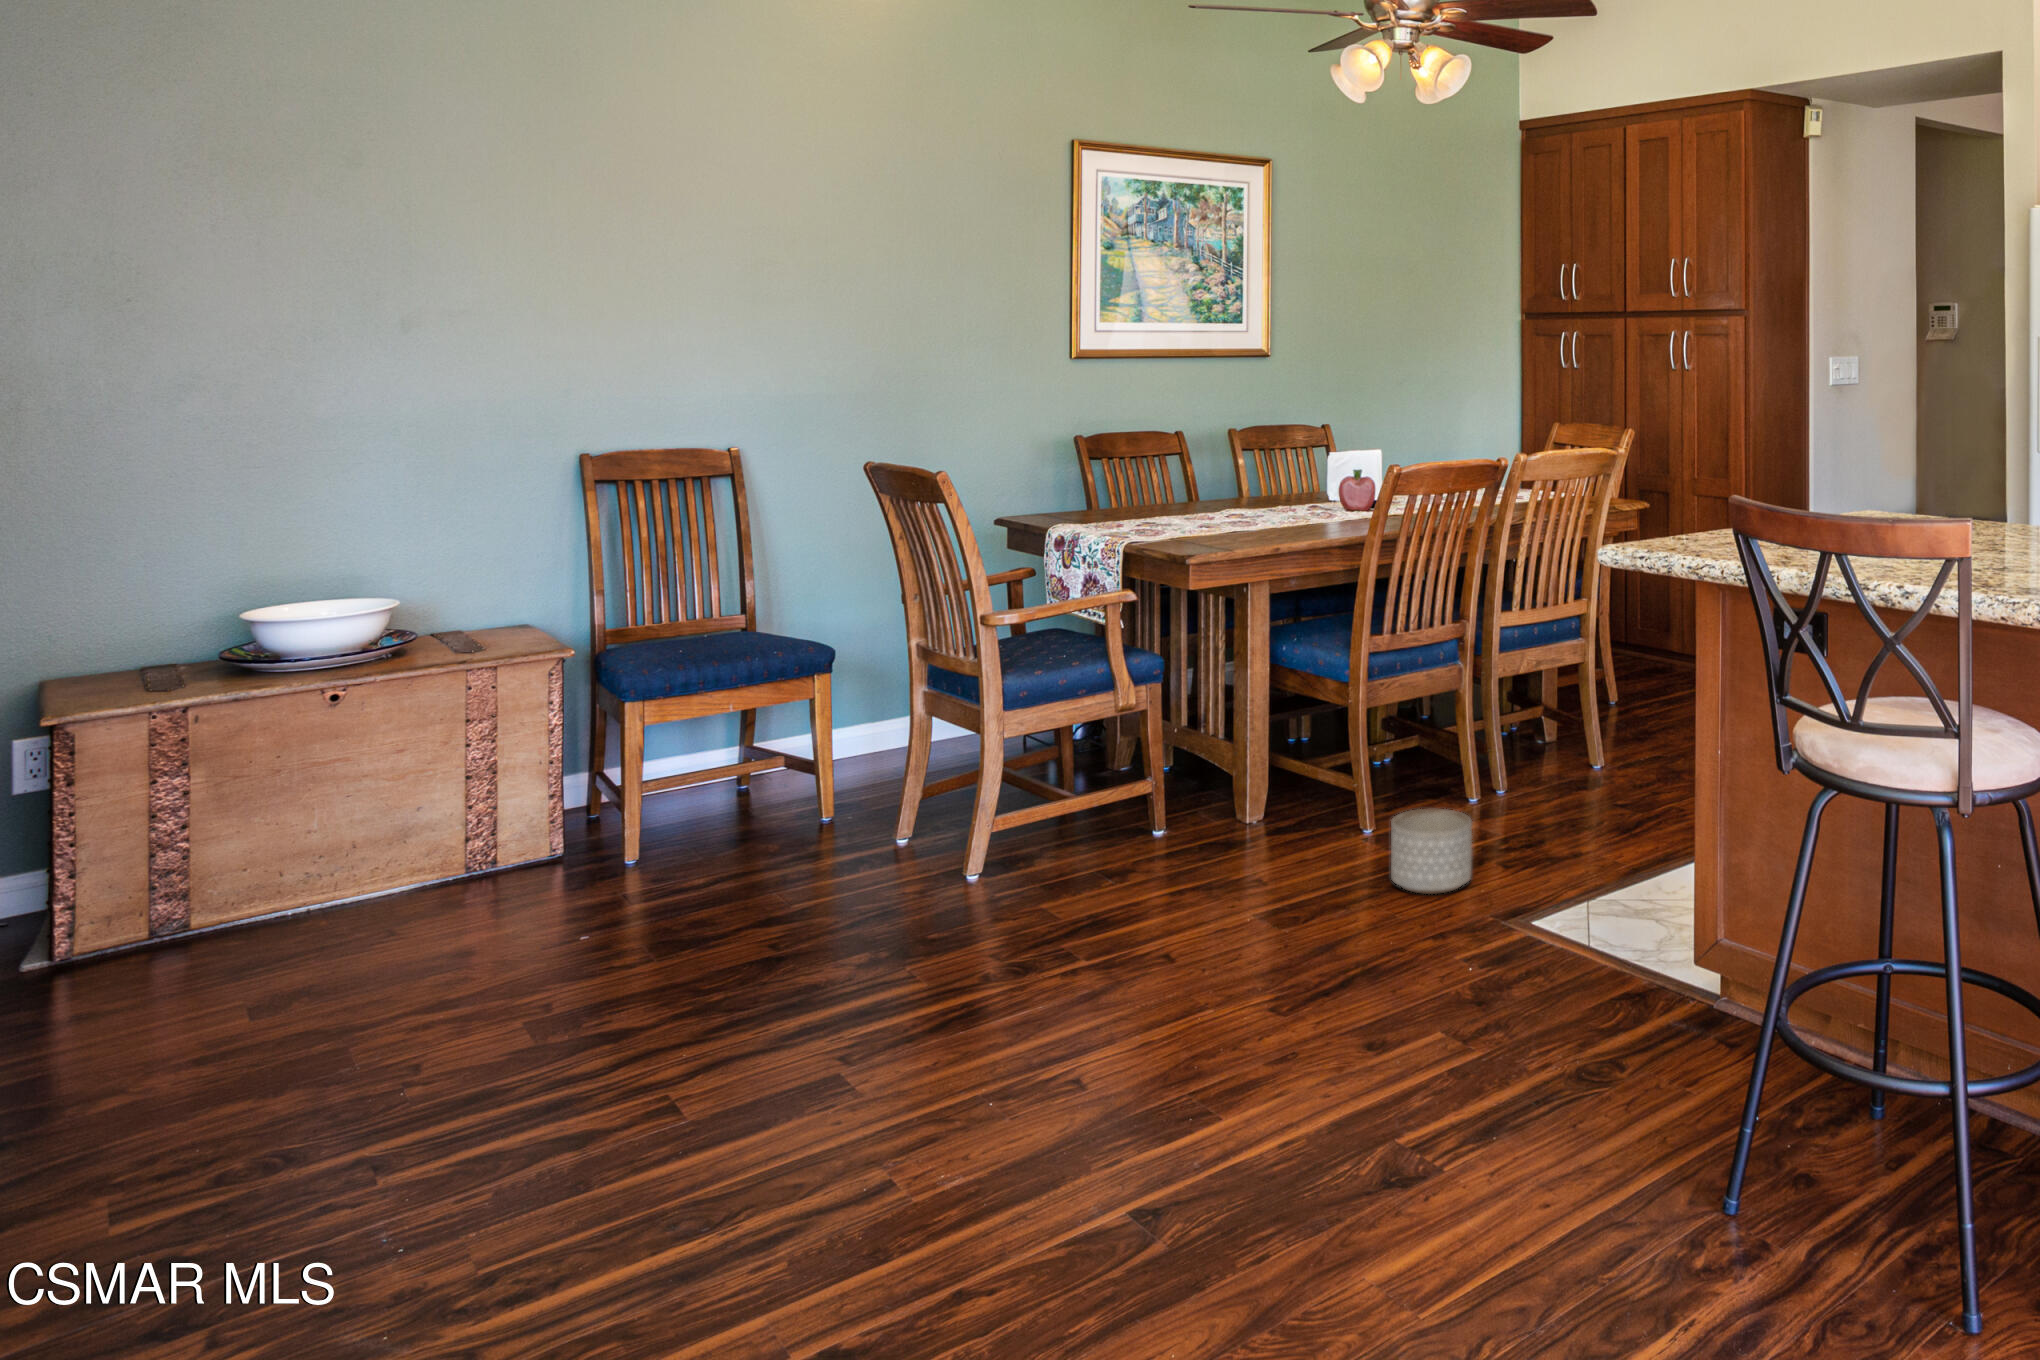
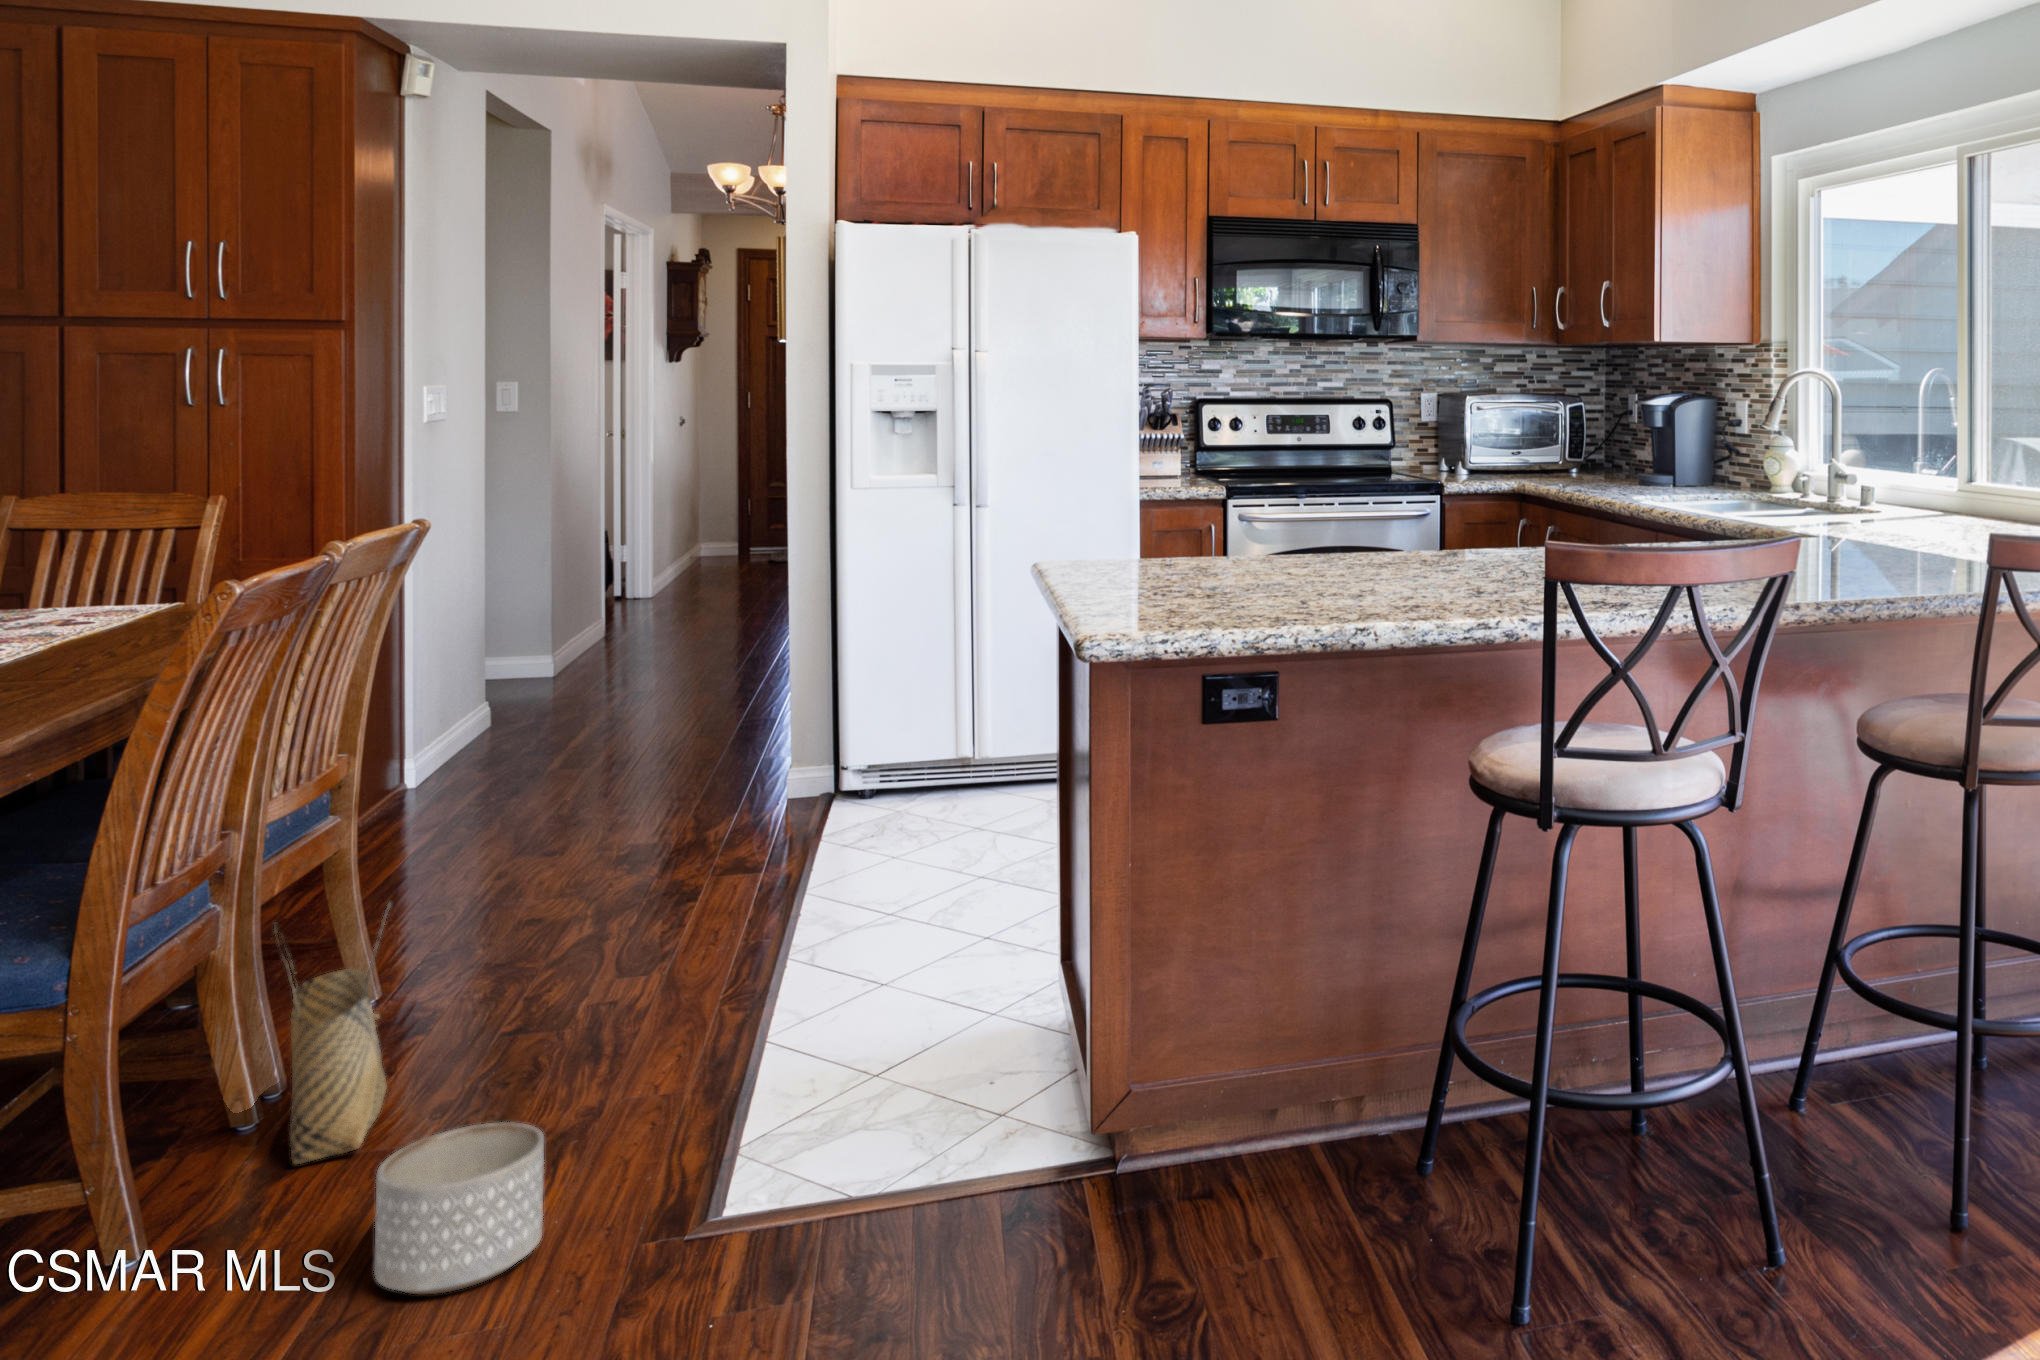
woven basket: none [1465,679,1539,819] -> present [274,903,391,1164]

